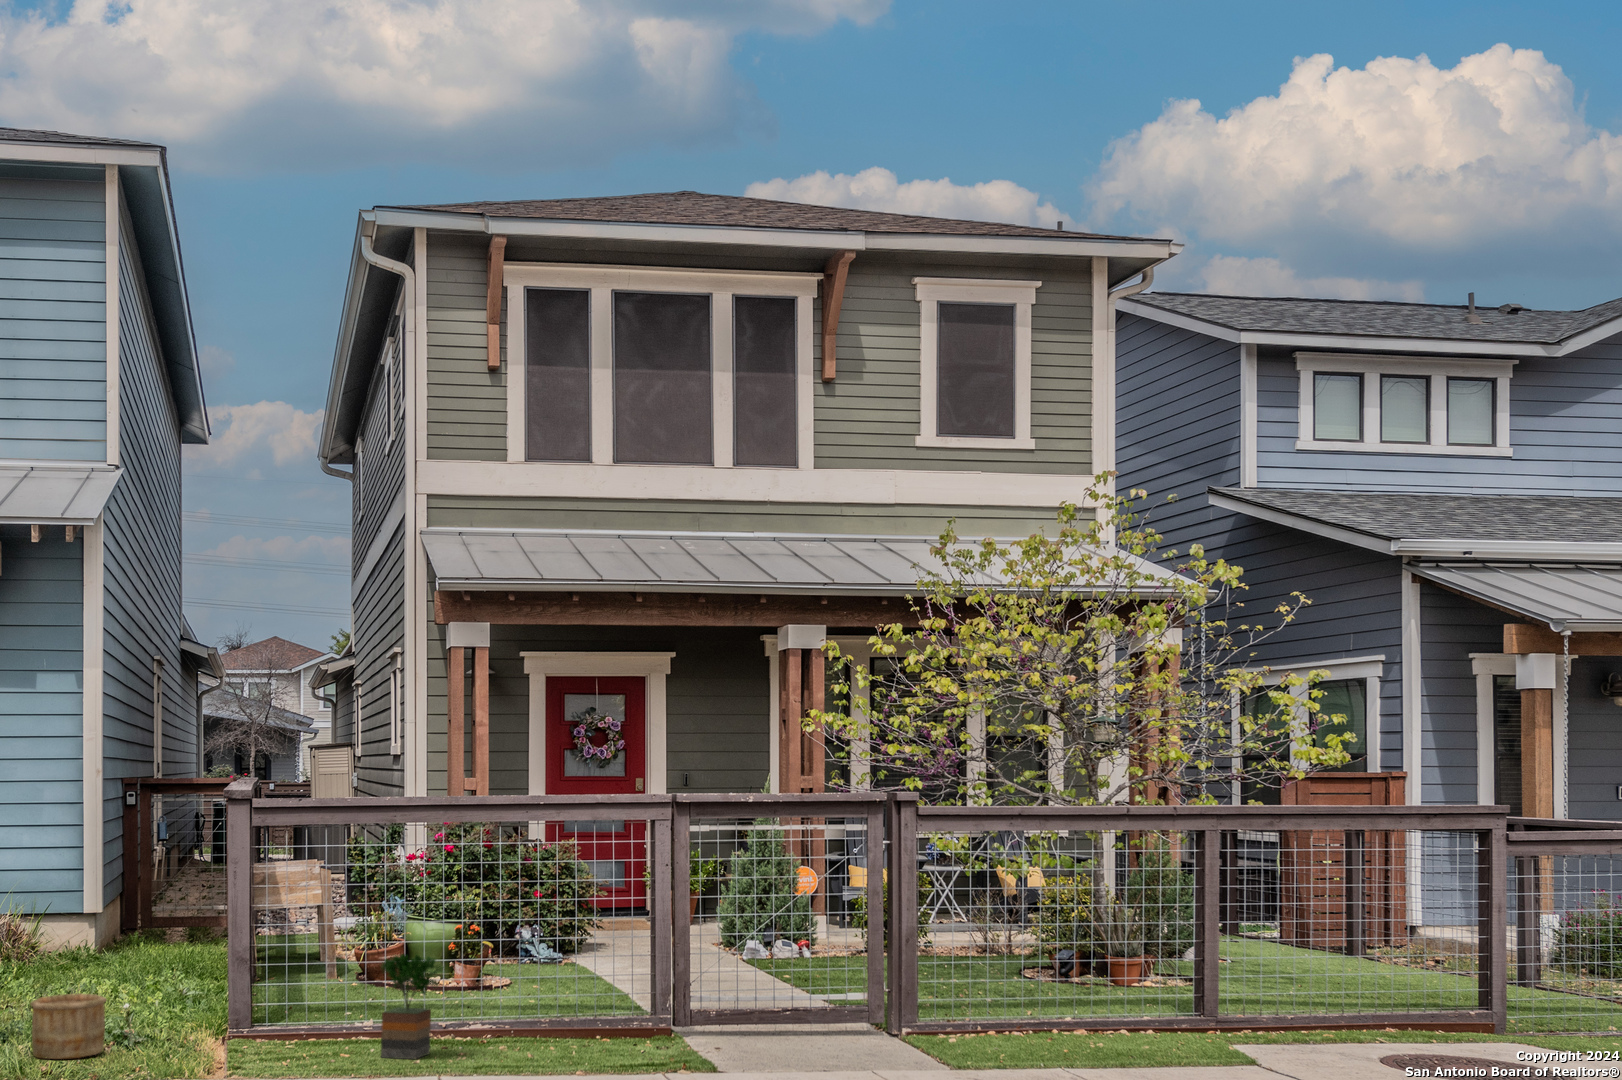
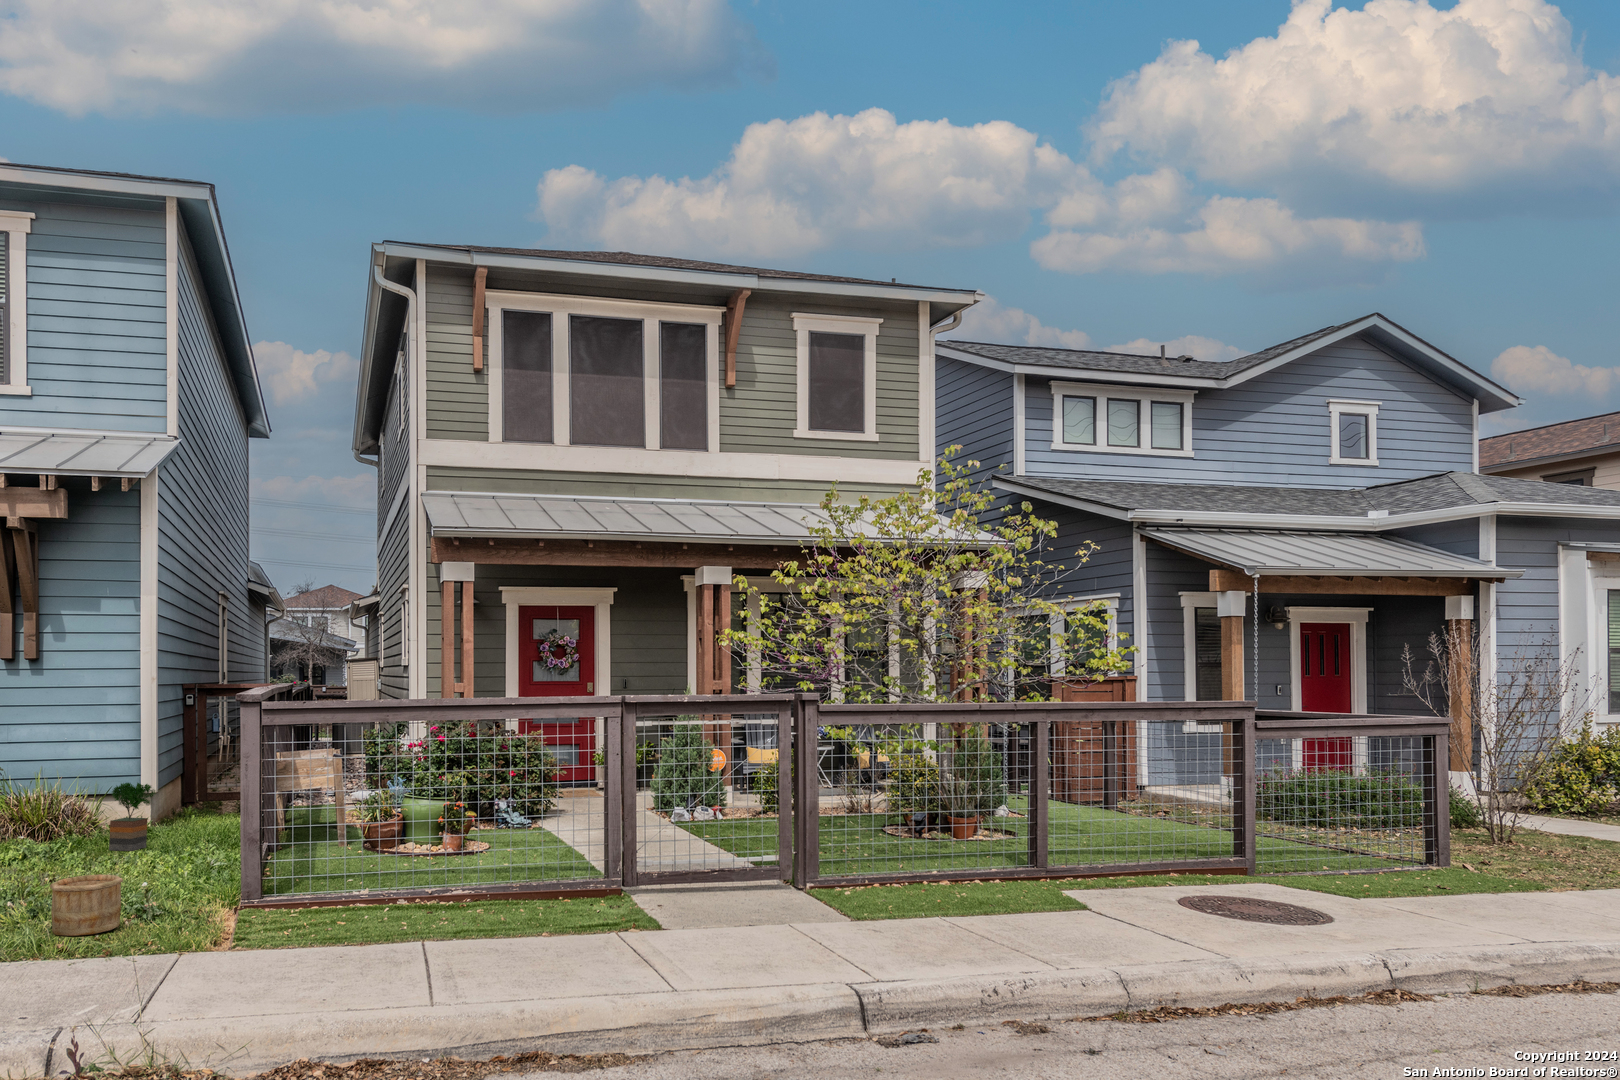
potted tree: present [381,954,444,1059] -> present [109,783,155,851]

